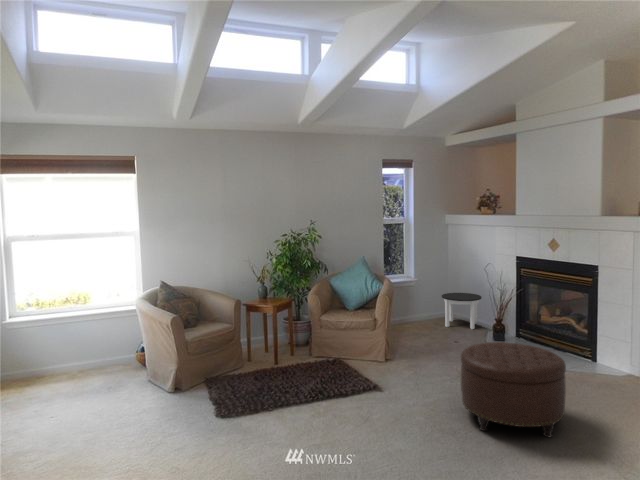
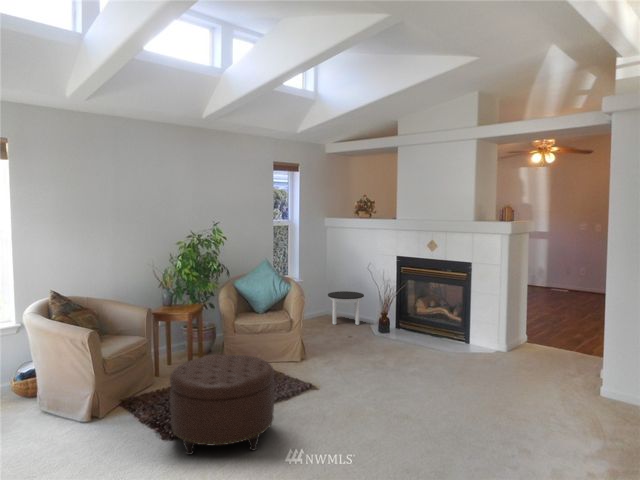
ottoman: present [461,342,566,437] -> present [170,354,274,455]

